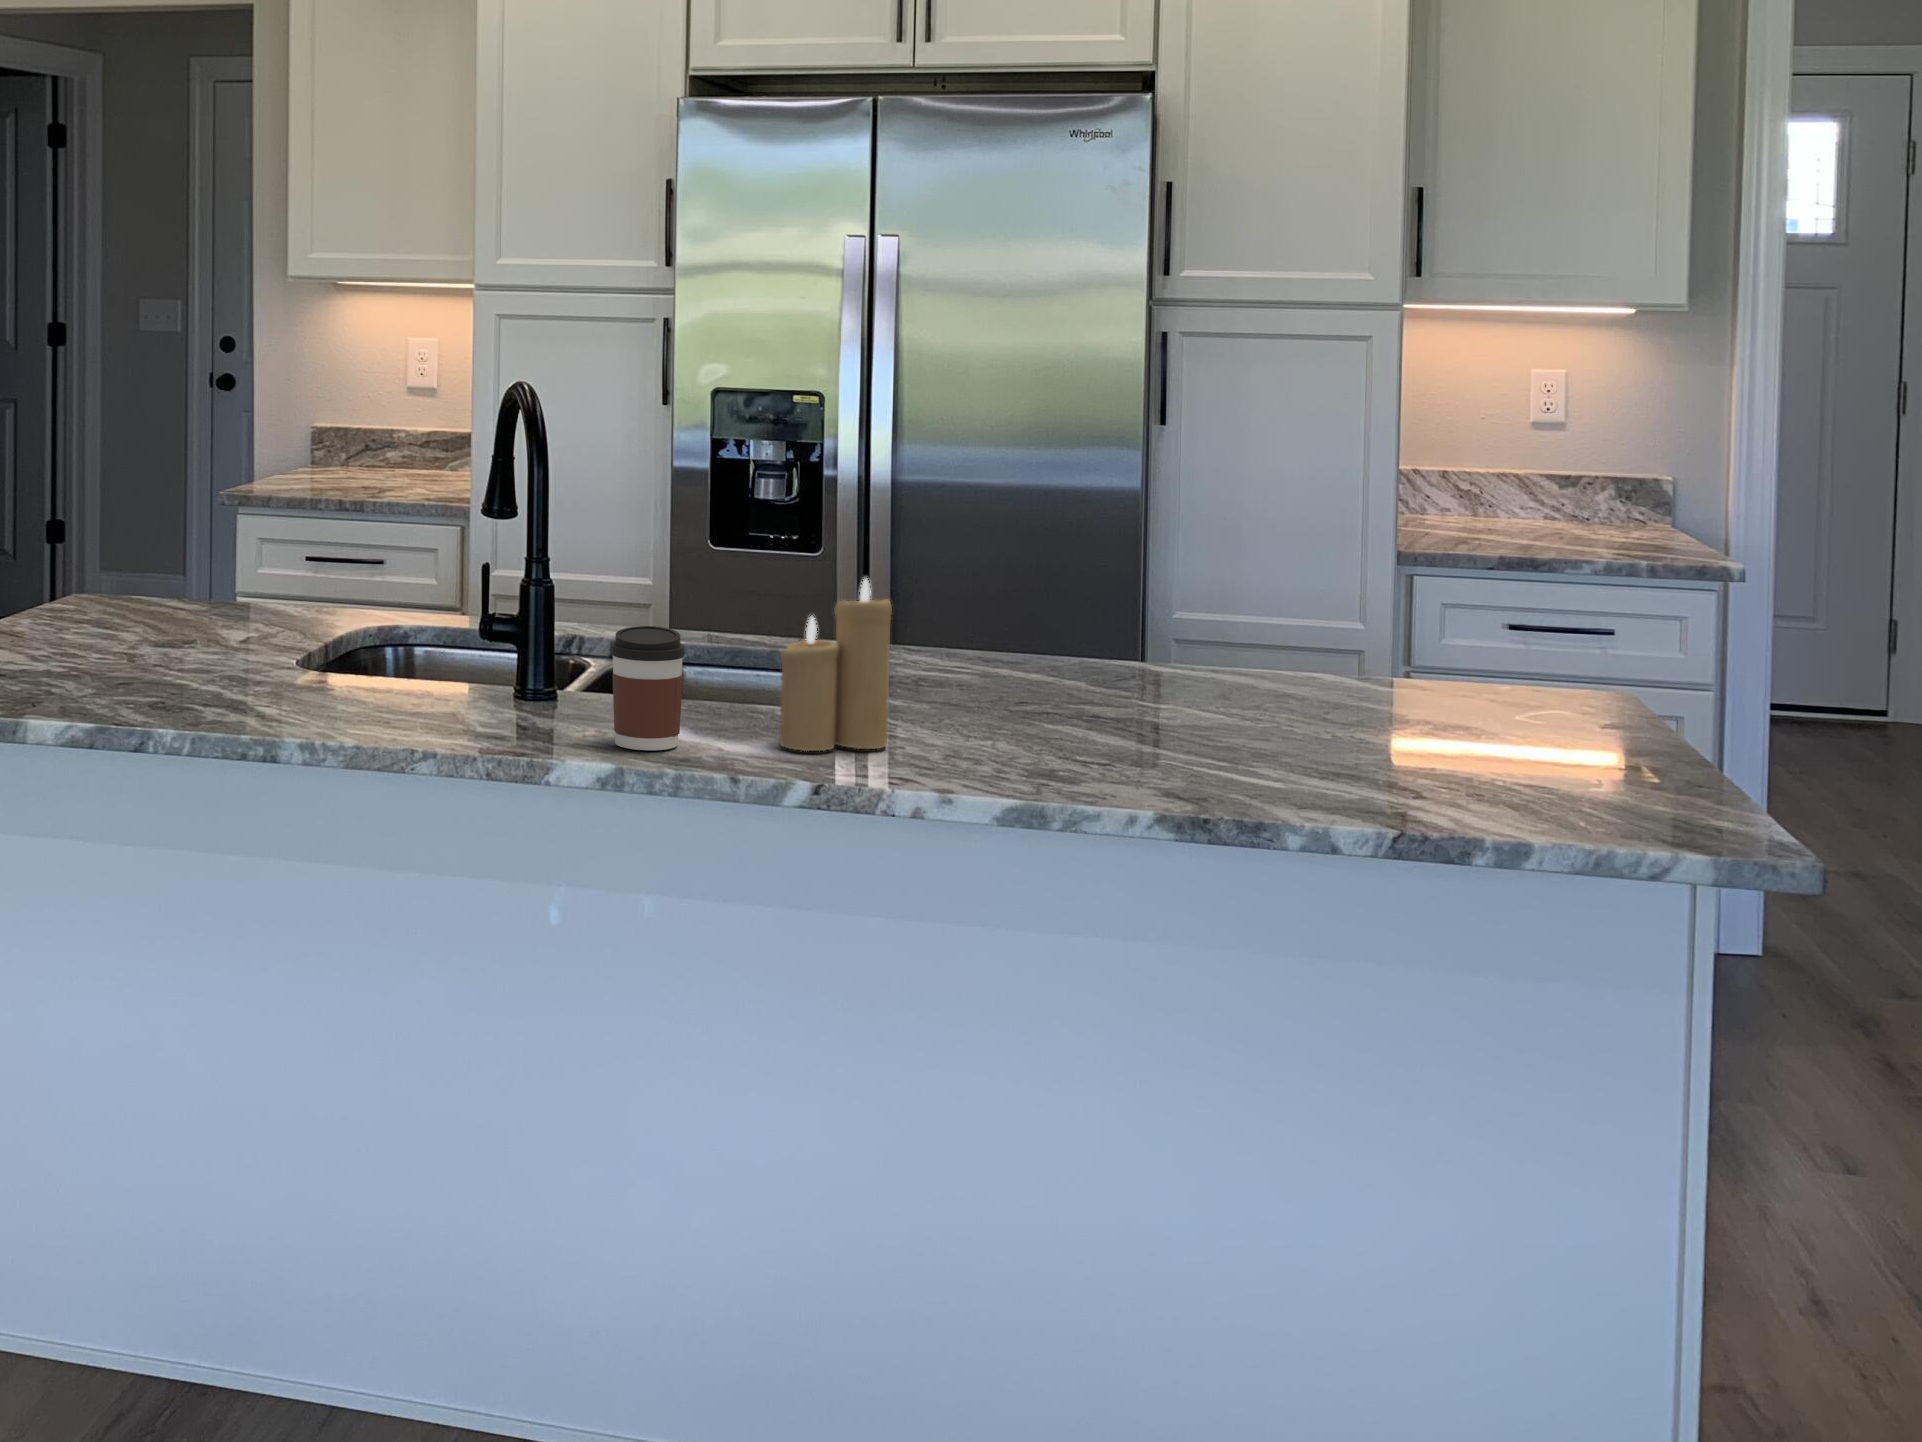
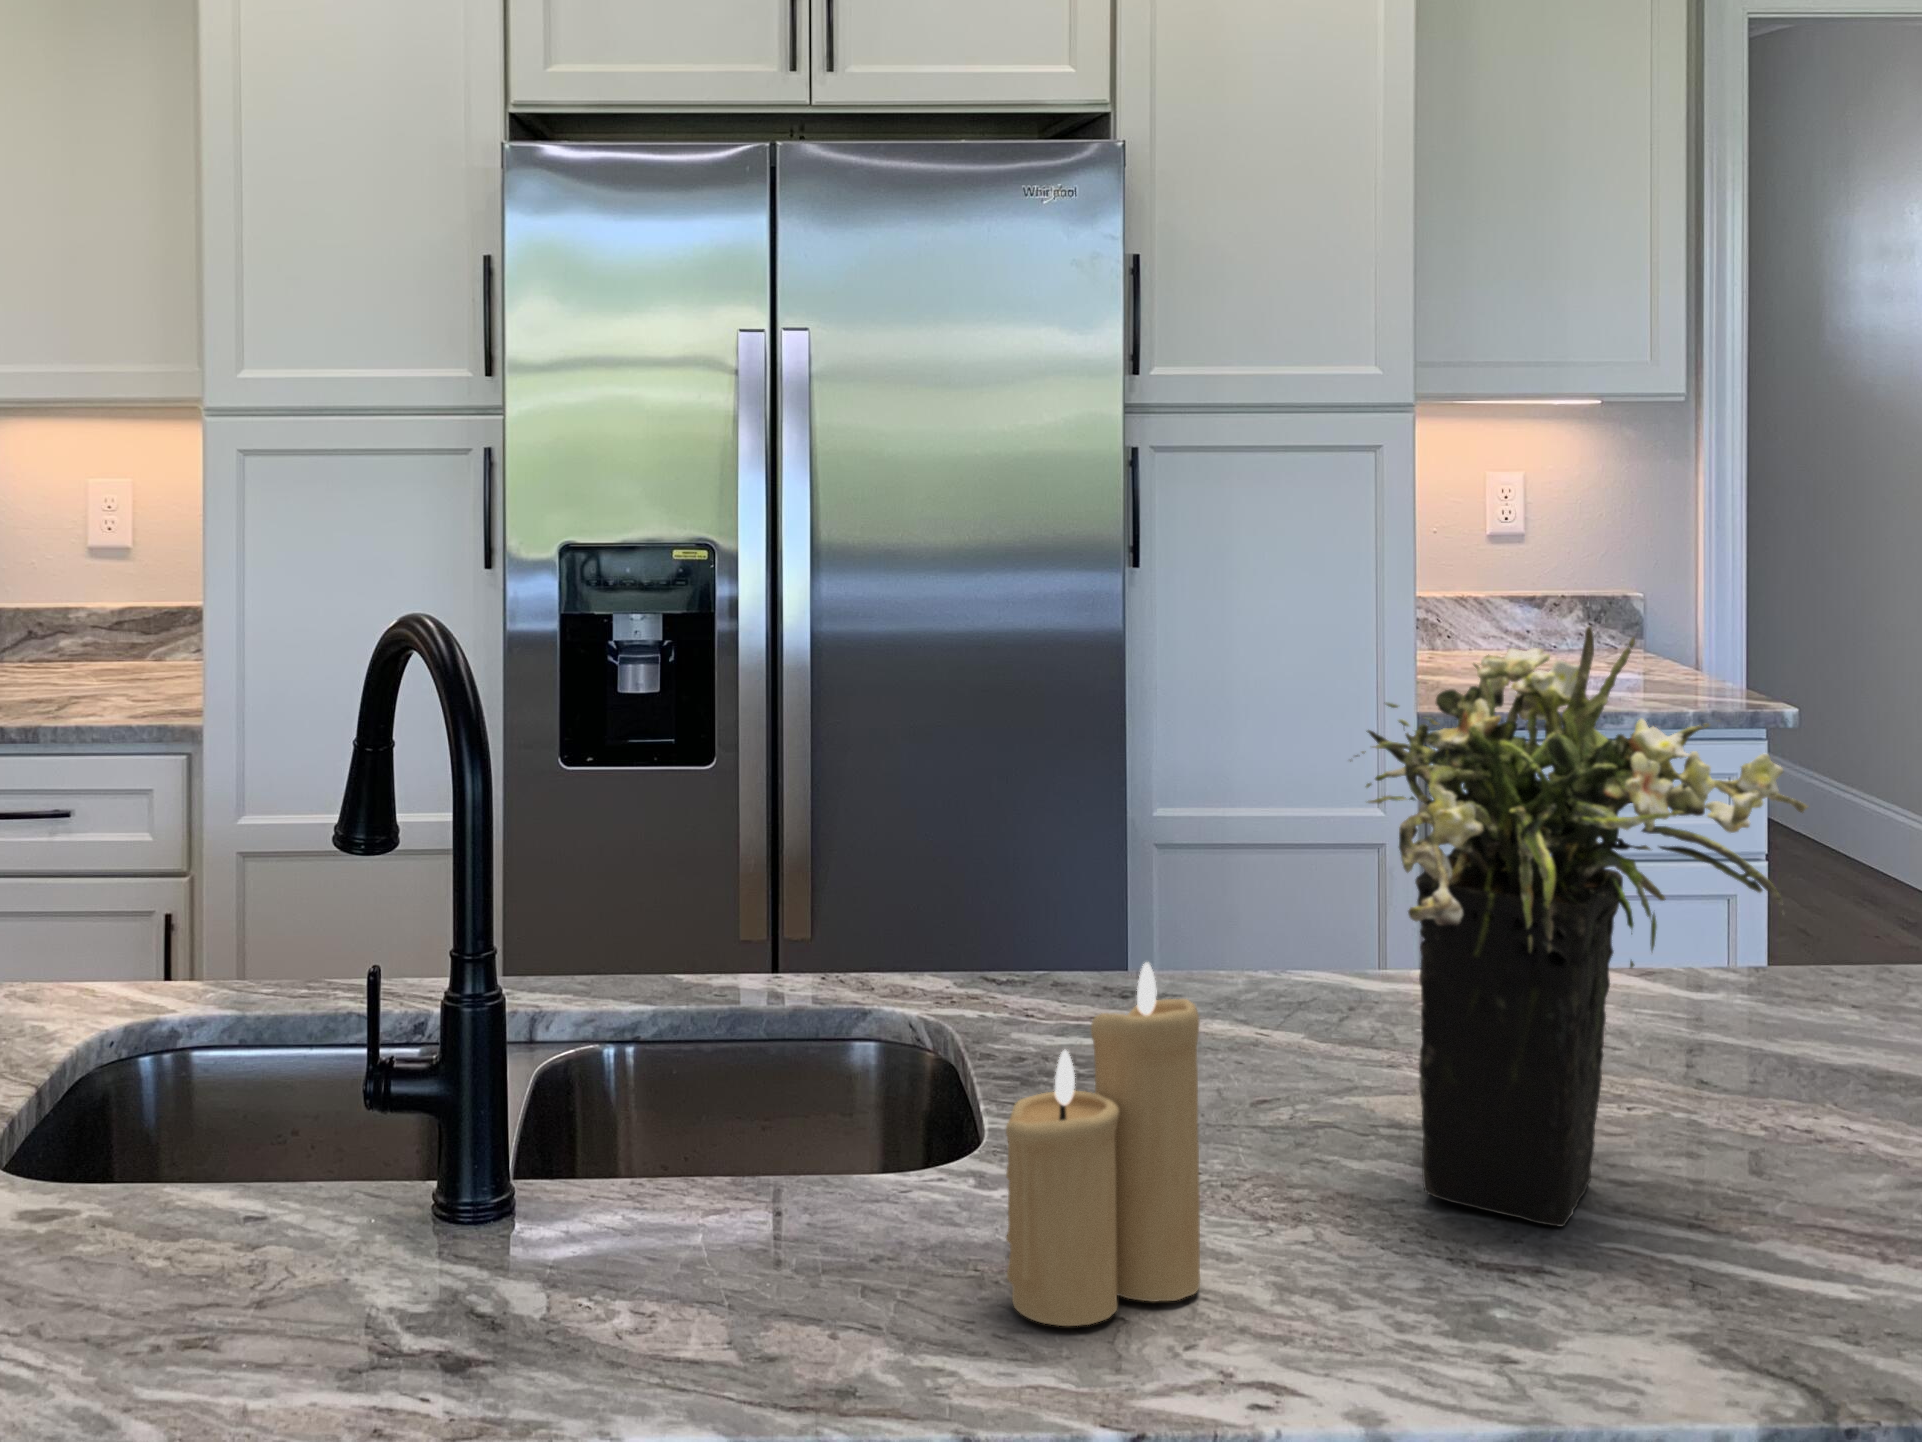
flower arrangement: none [998,419,1277,749] -> present [1356,626,1808,1227]
coffee cup: present [611,626,685,750] -> none [691,1097,838,1374]

